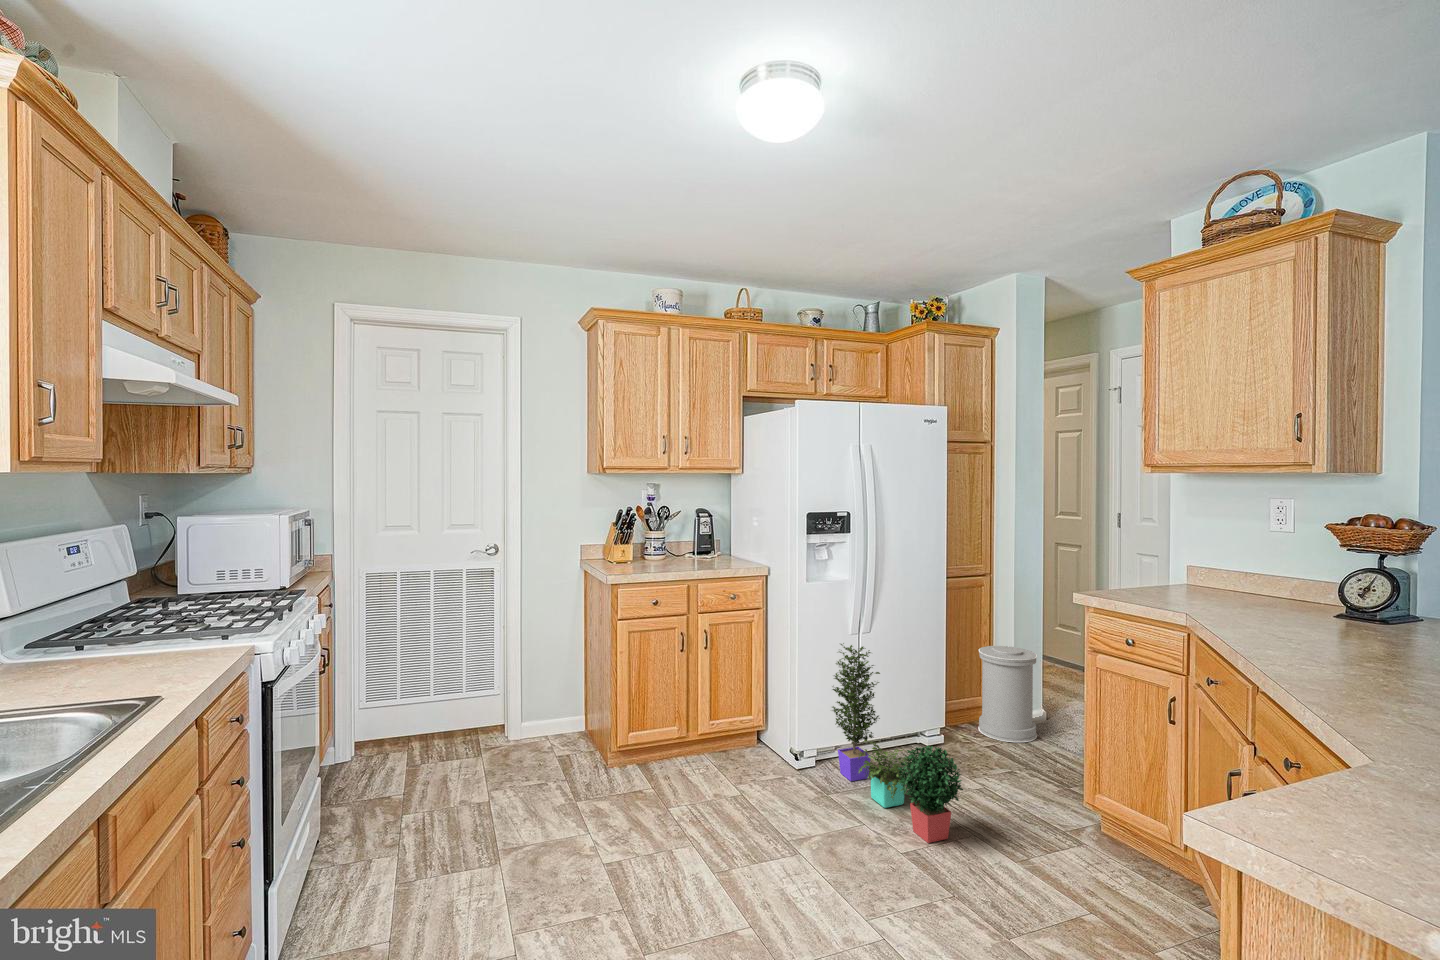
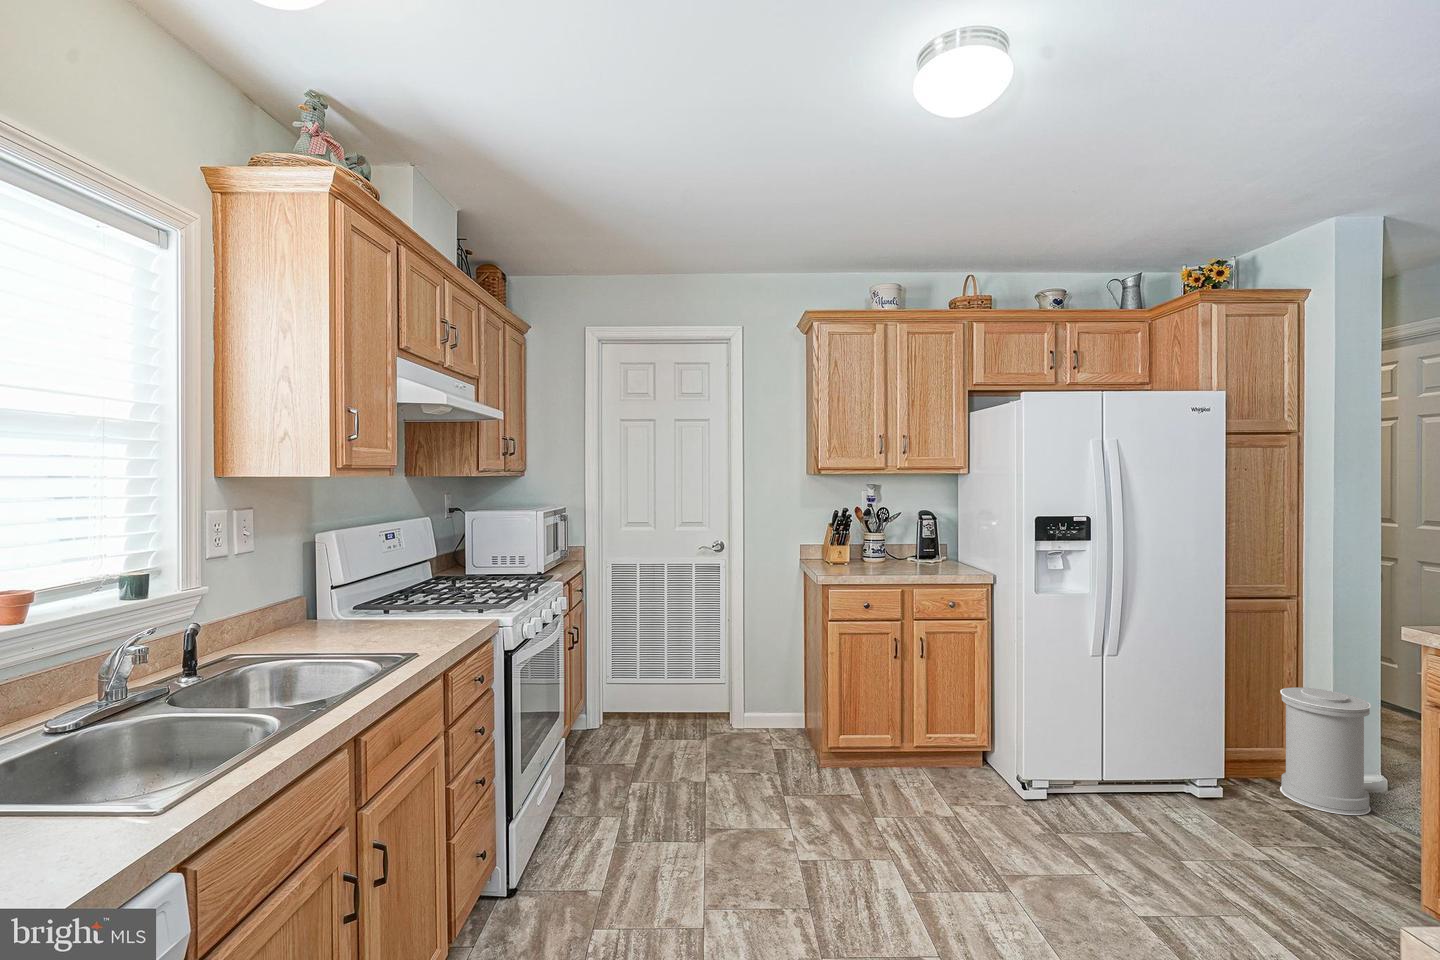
potted plant: present [832,643,963,843] -> none [1065,666,1229,912]

